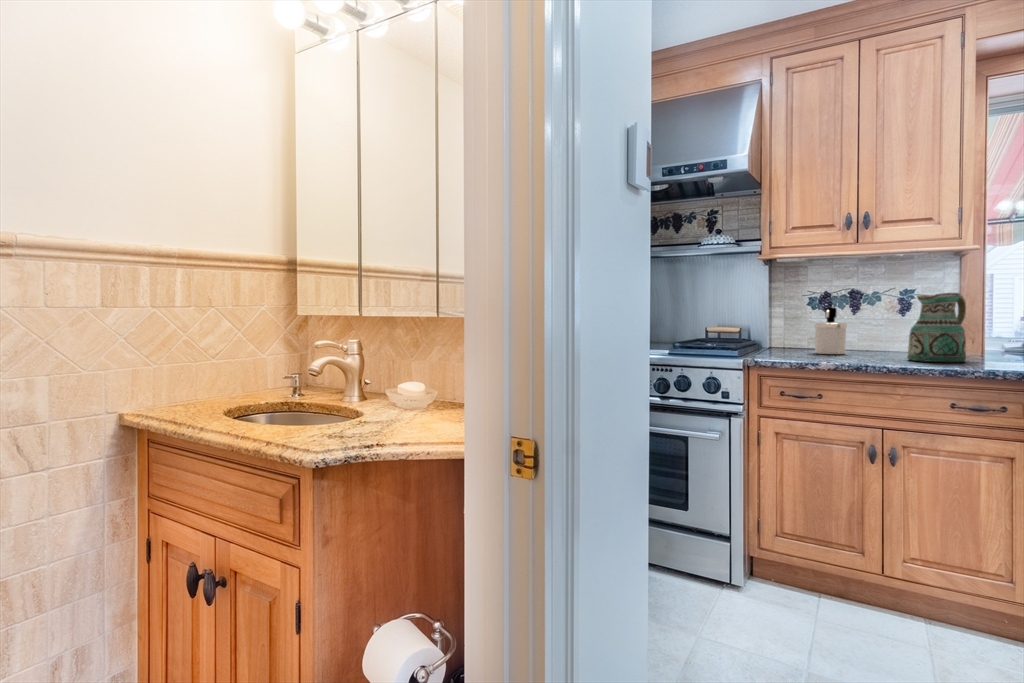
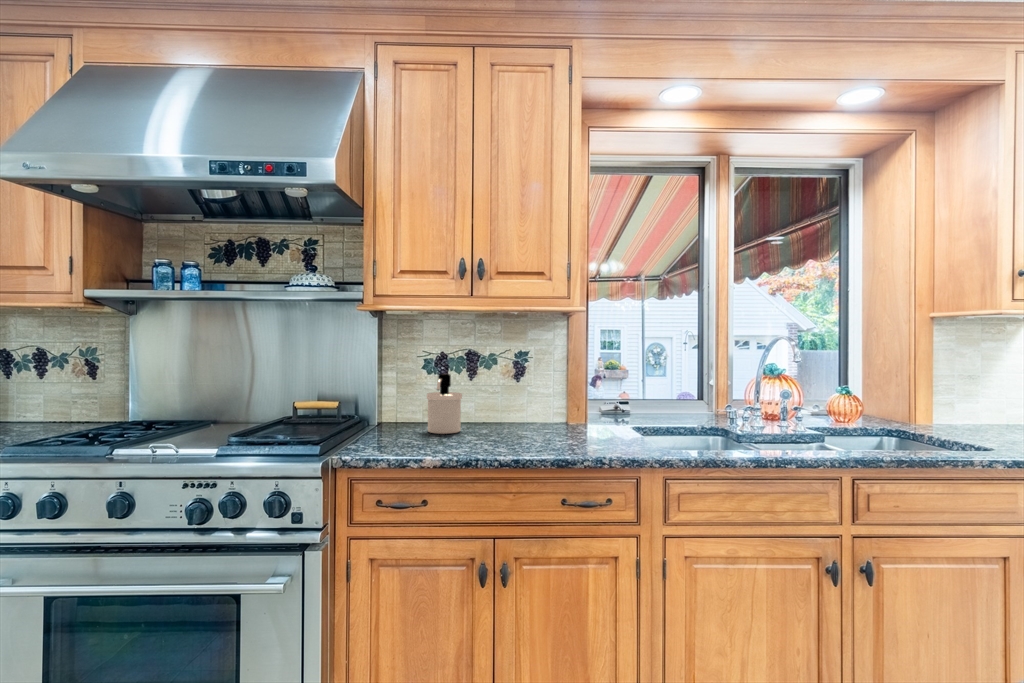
ceramic pitcher: present [908,292,966,362] -> none [521,363,576,448]

